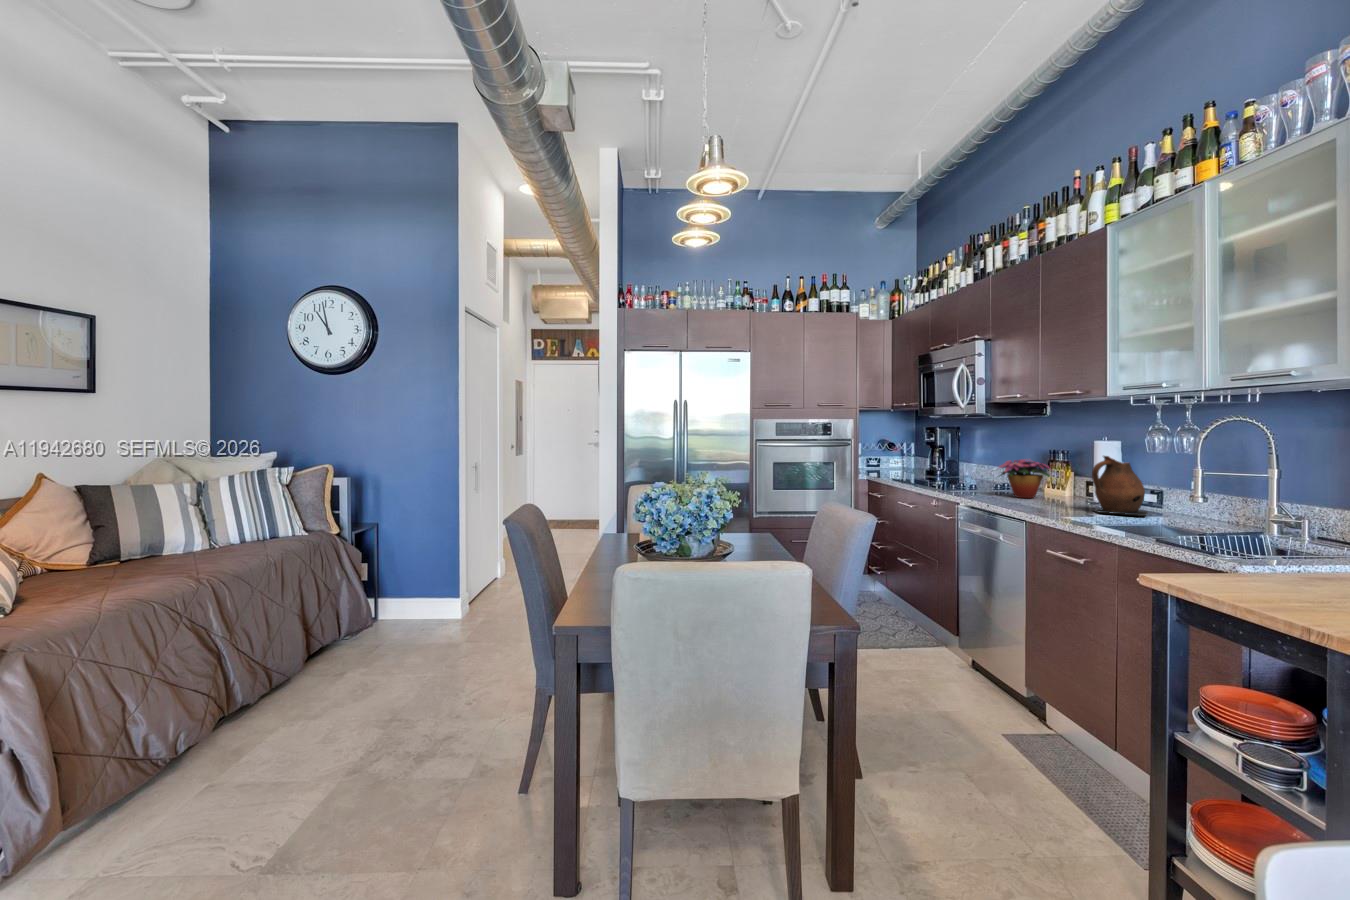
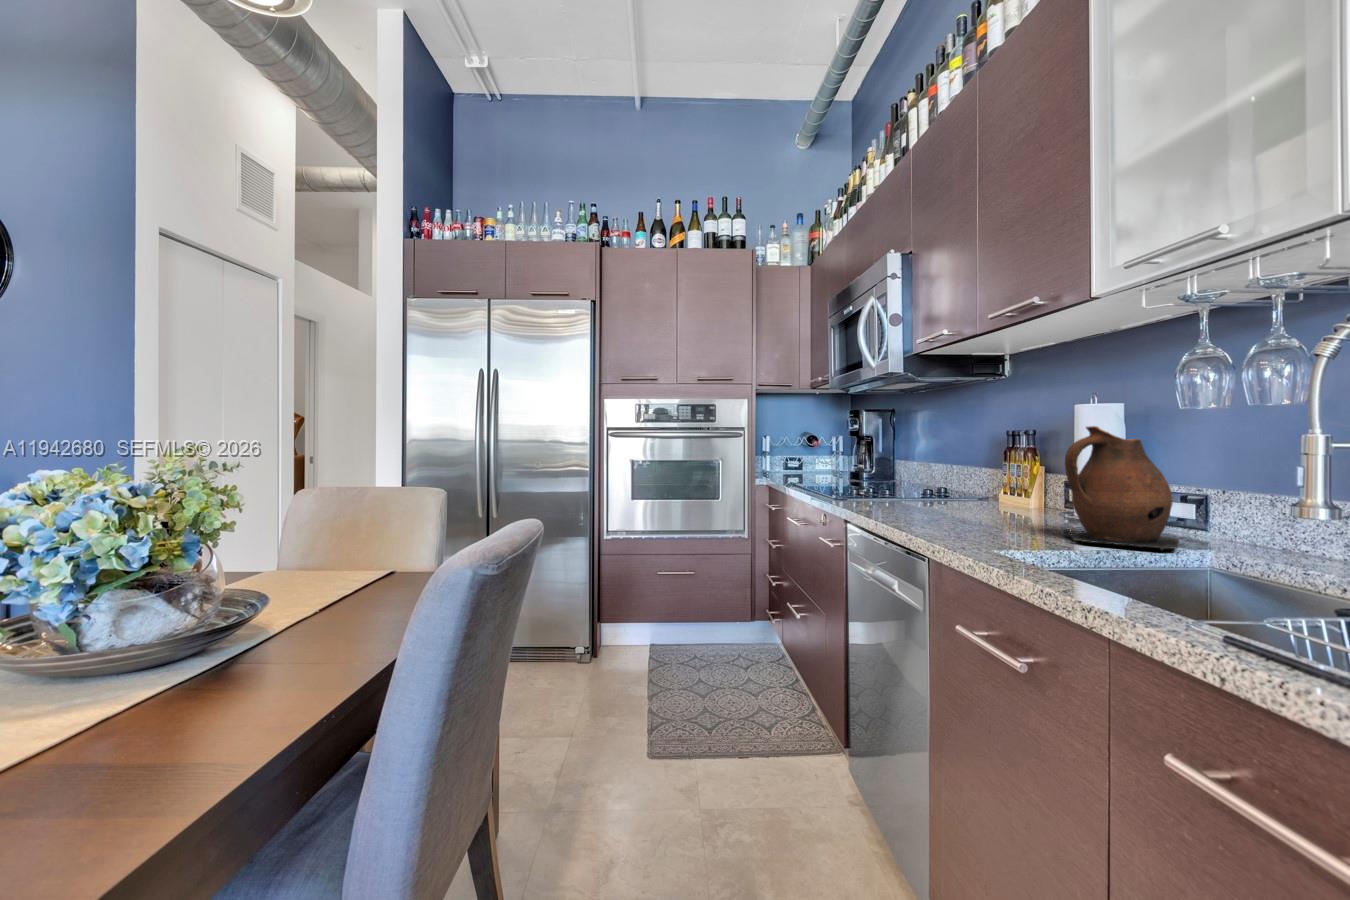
flower arrangement: present [999,459,1050,498] -> none [907,443,1018,512]

